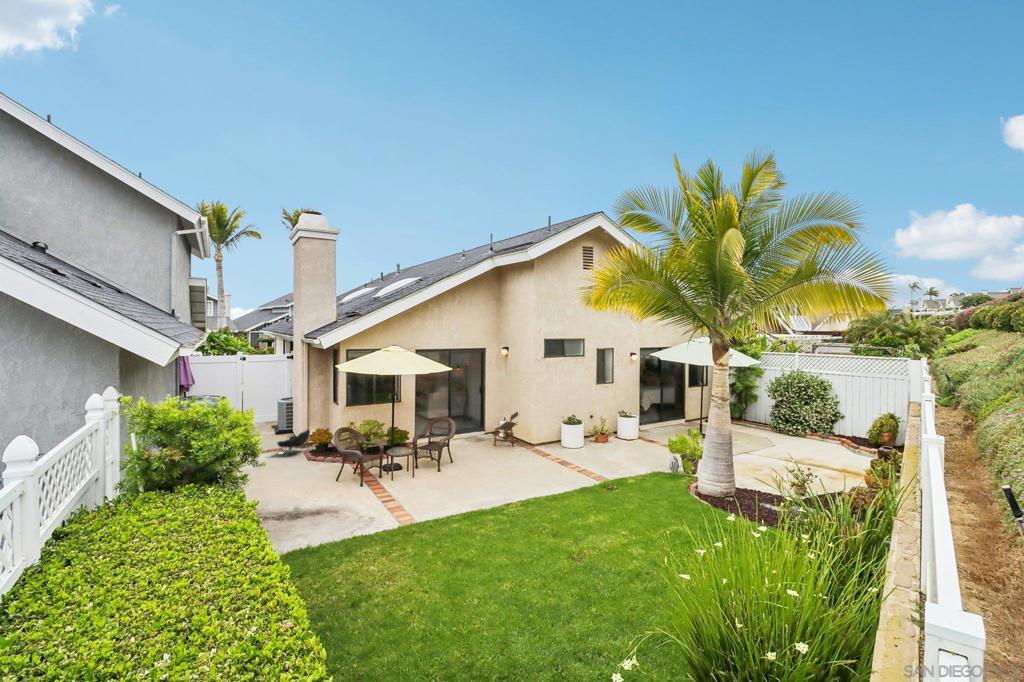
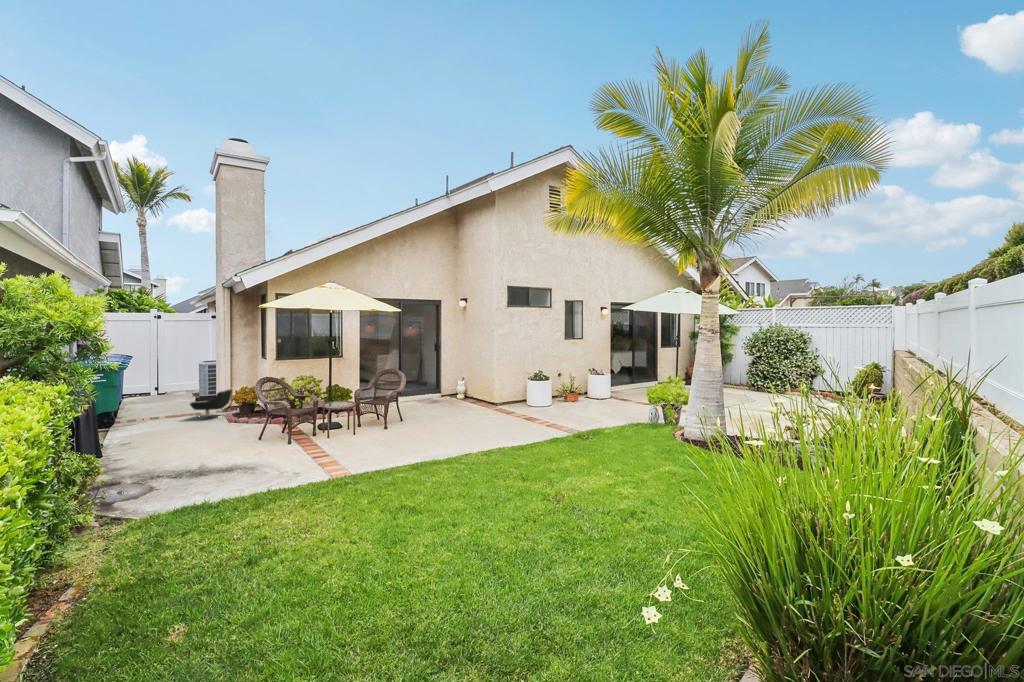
bench: present [494,412,518,447] -> none [452,368,483,407]

